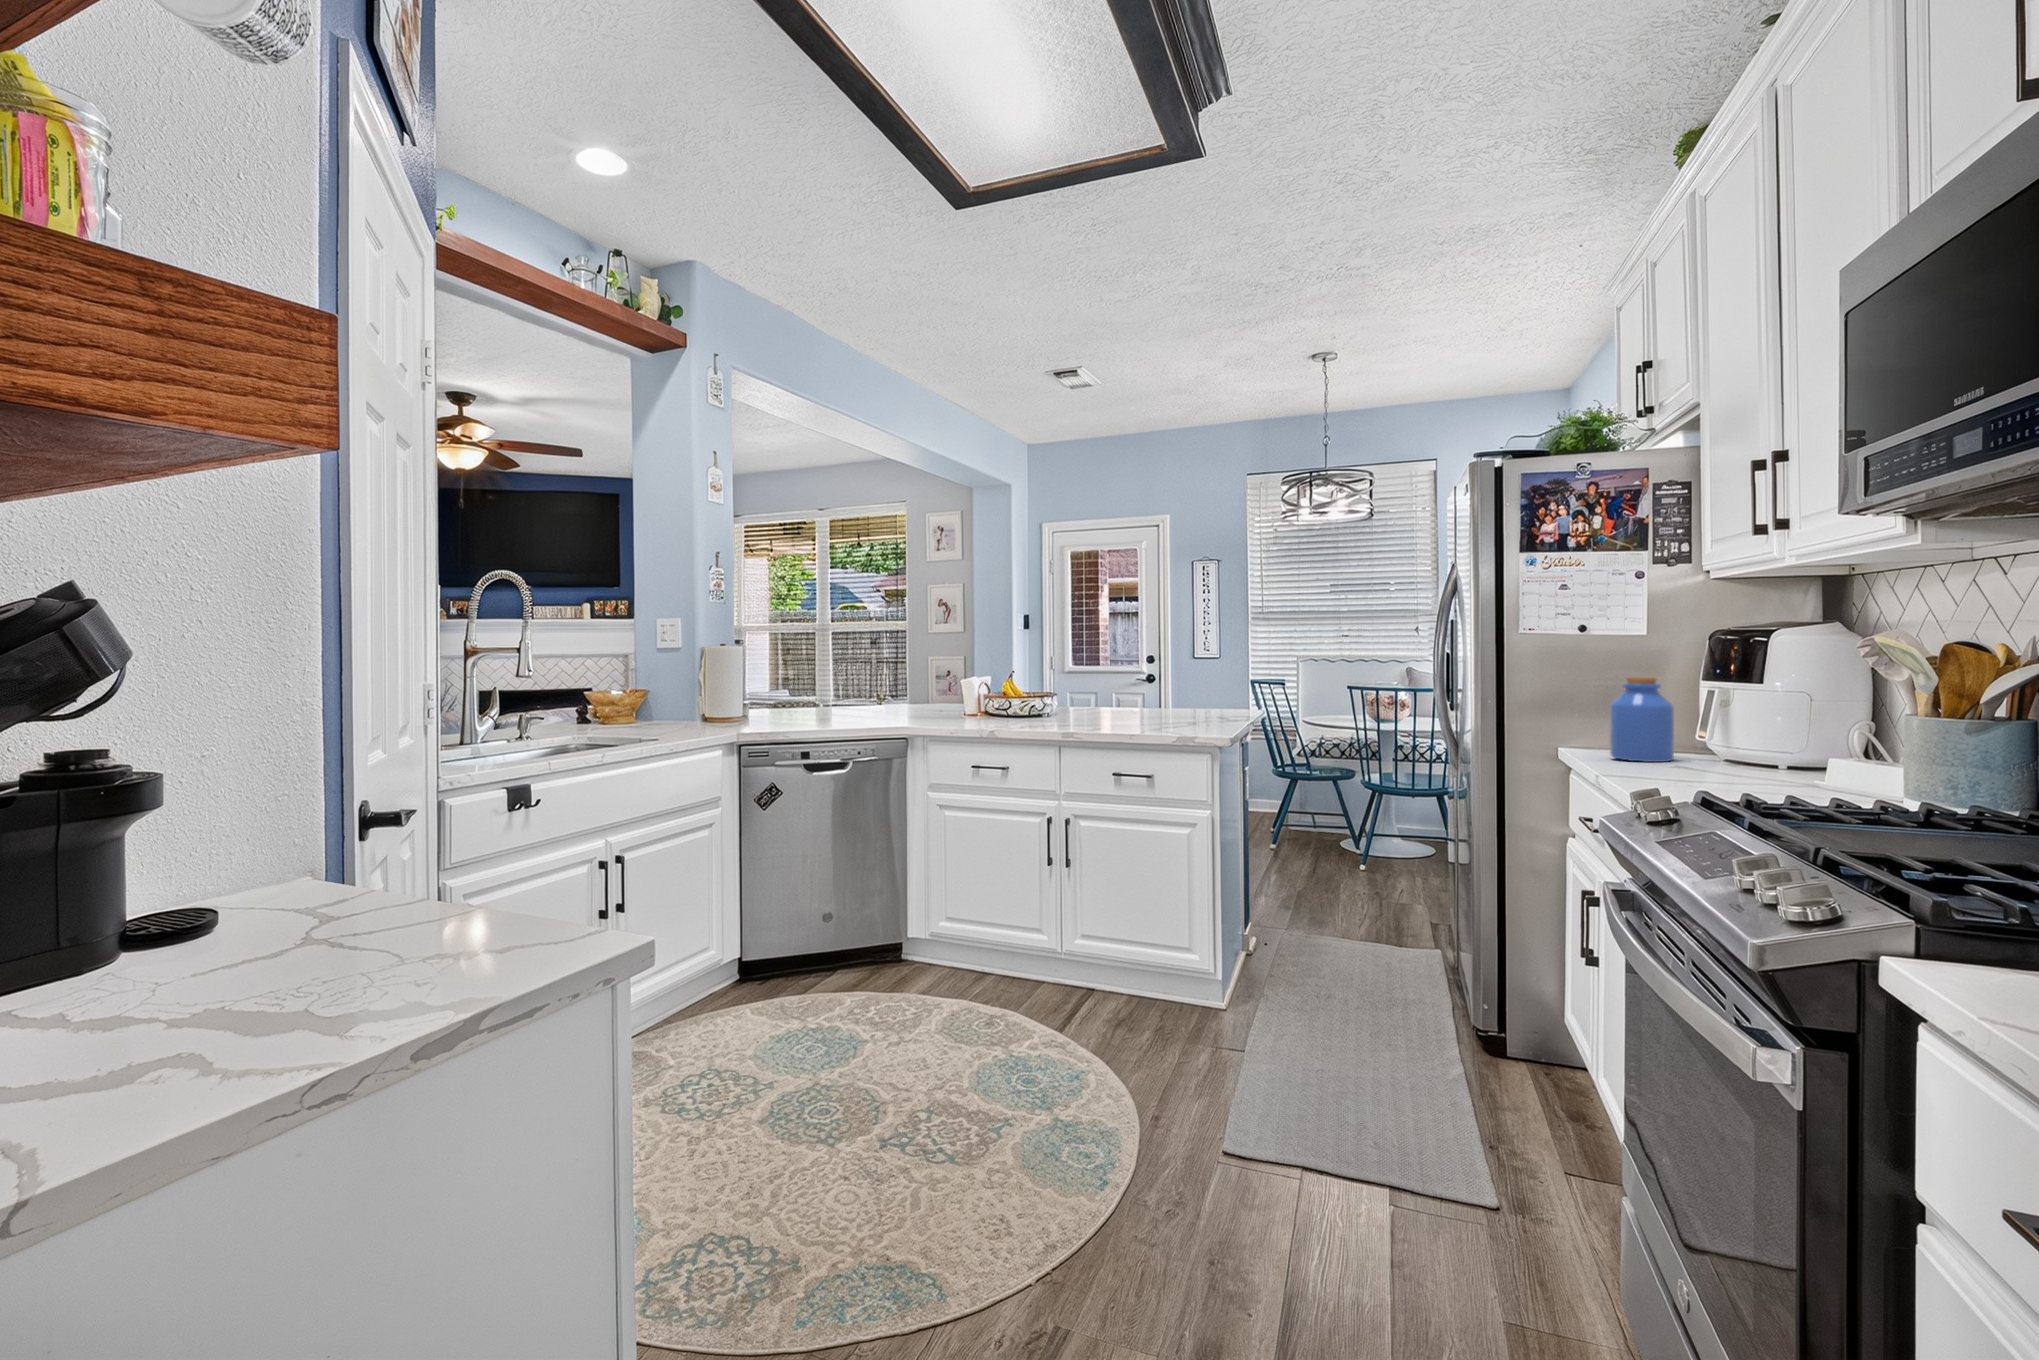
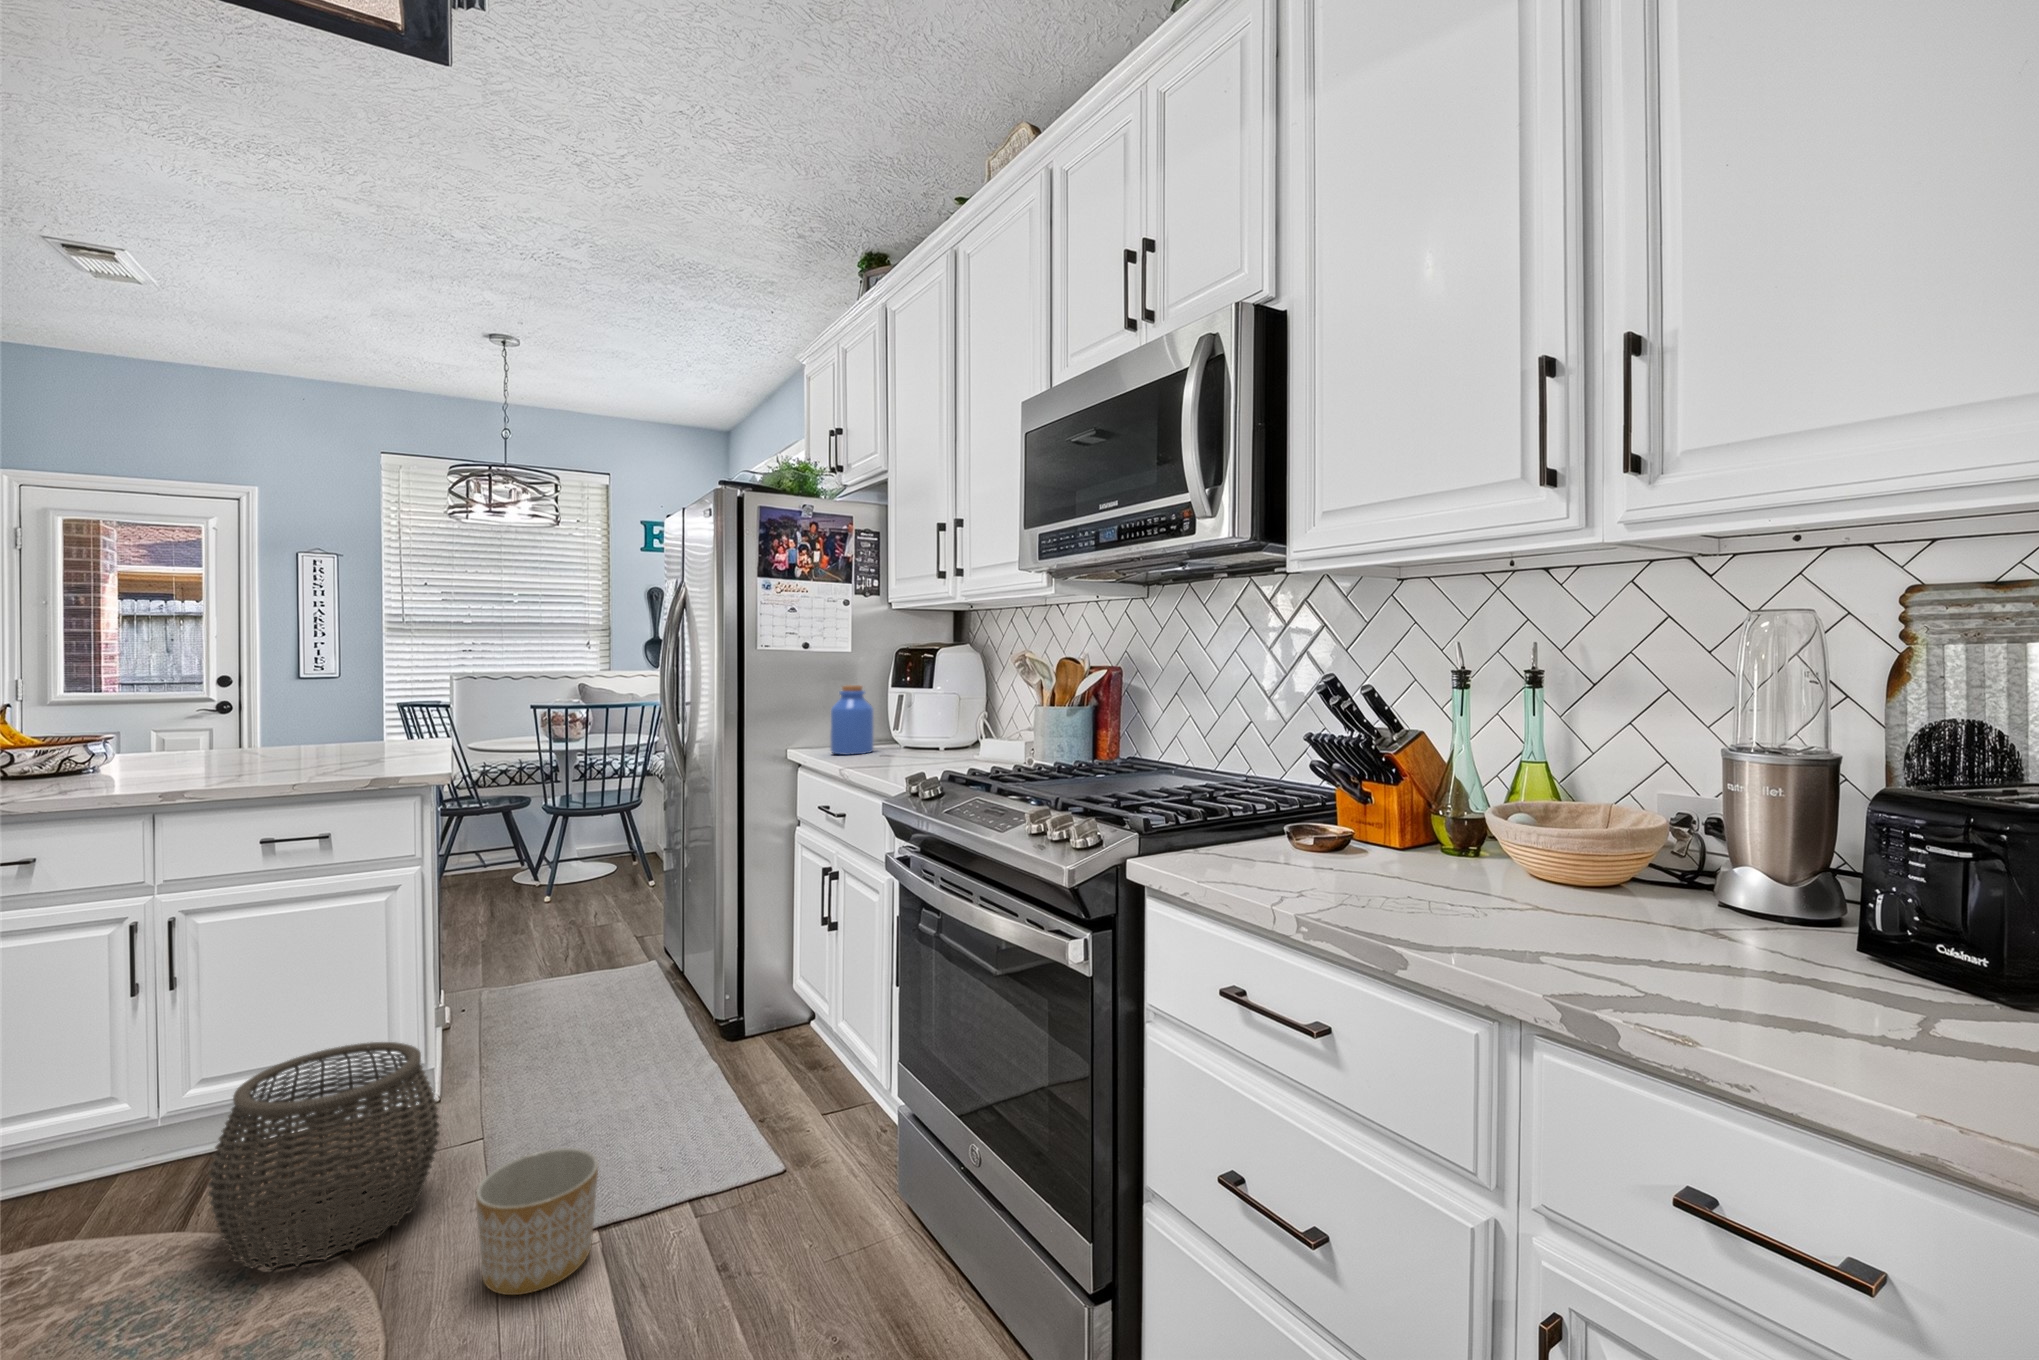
woven basket: none [1065,936,1202,1091] -> present [208,1042,440,1270]
planter: none [1199,1070,1296,1190] -> present [476,1148,598,1295]

